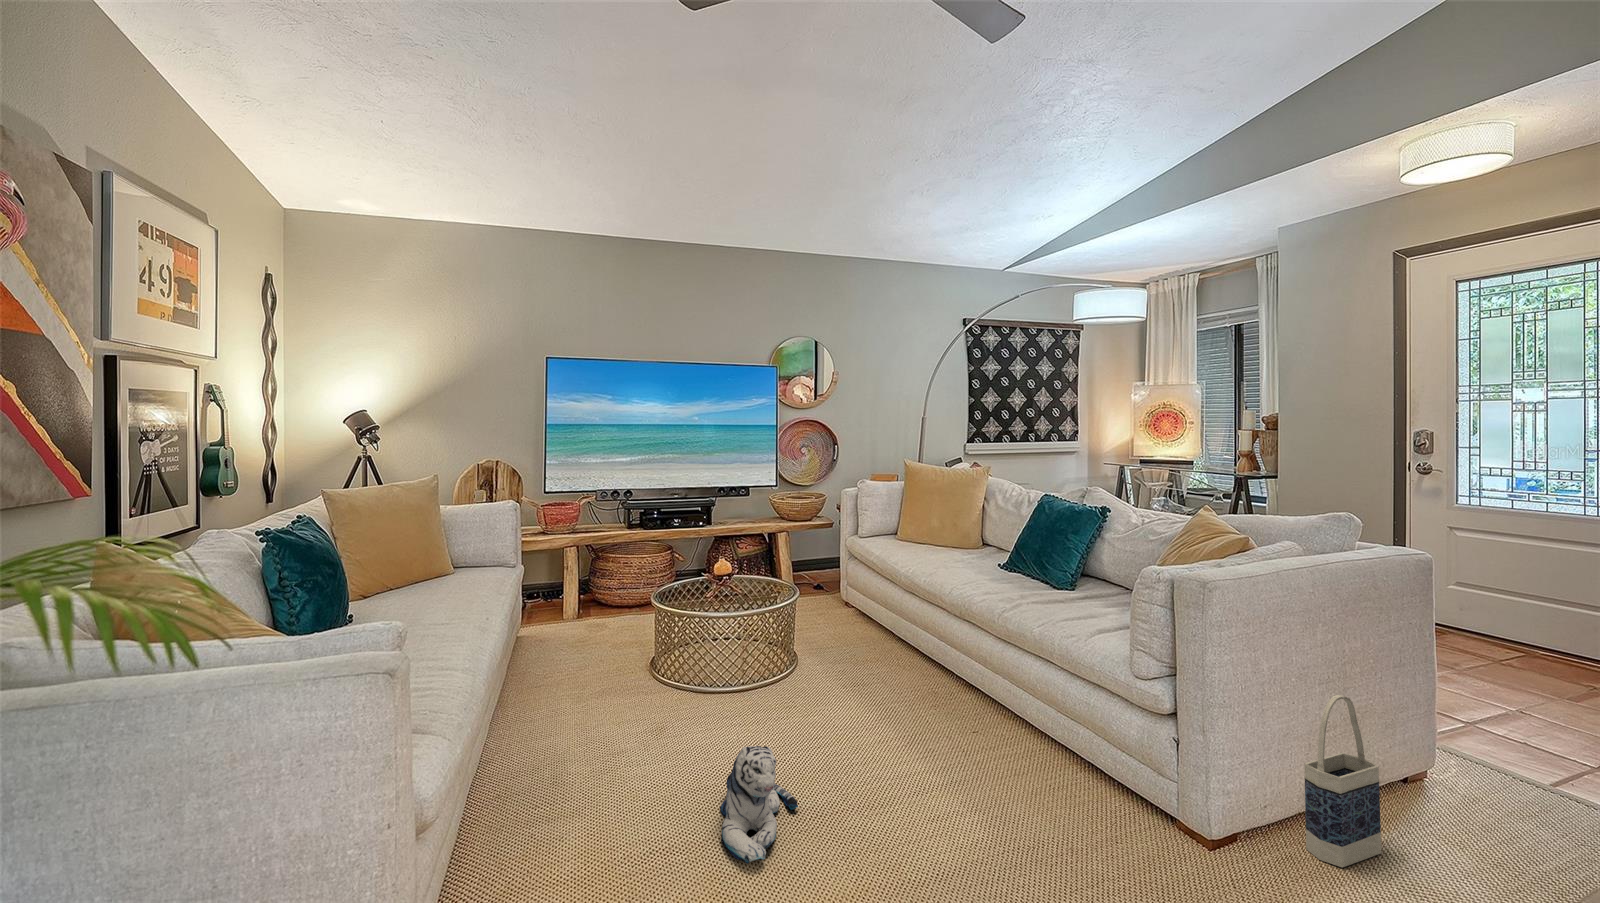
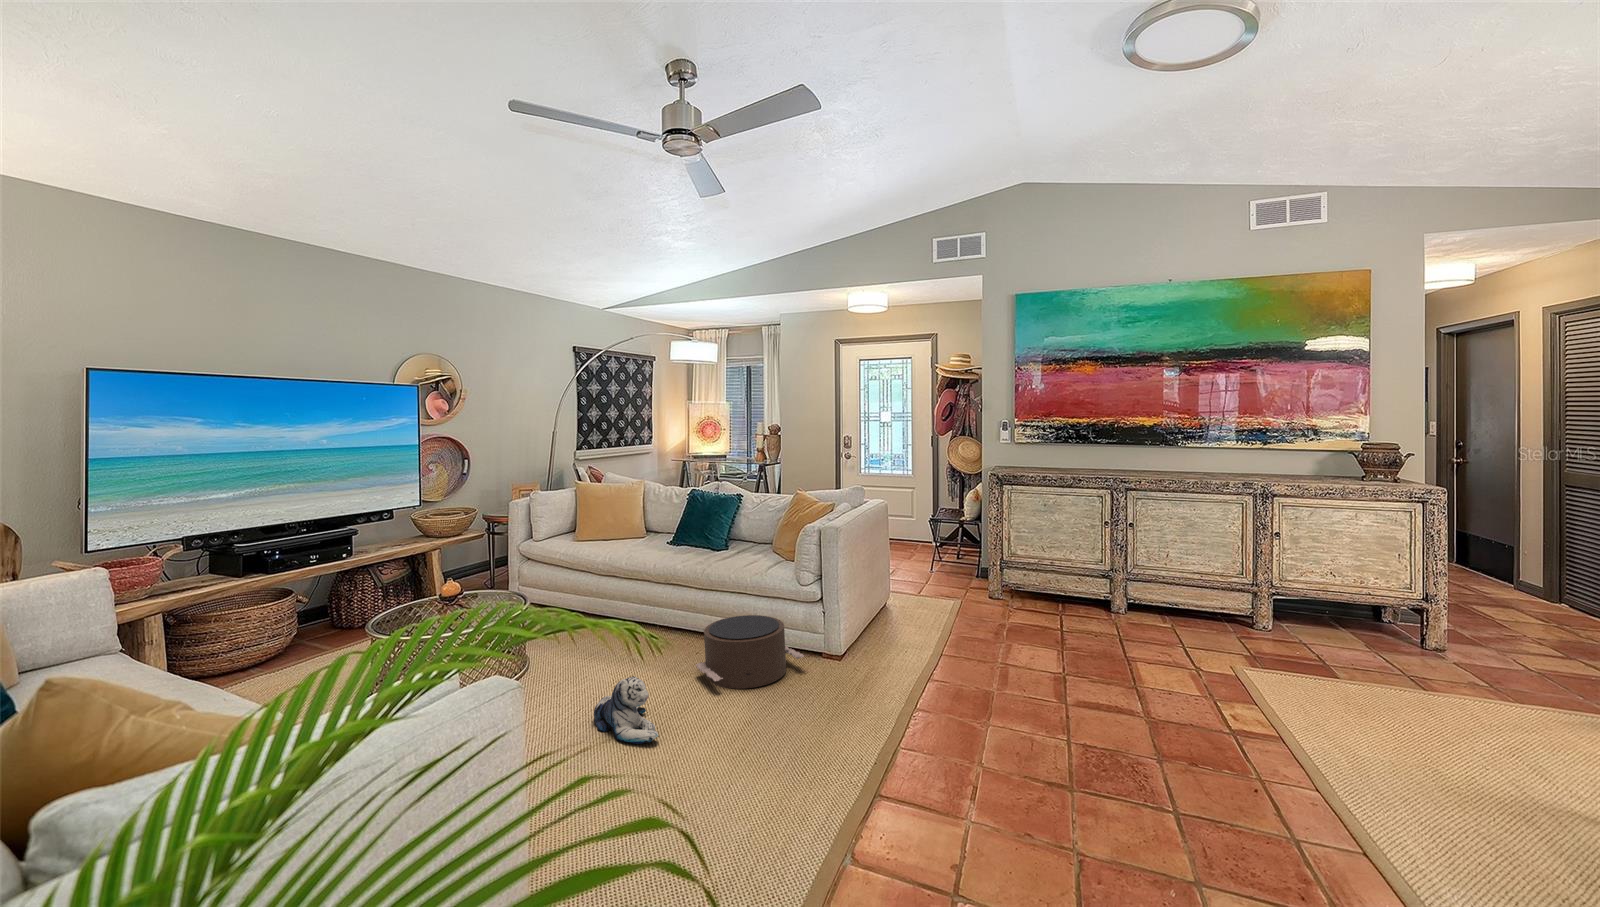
bag: present [1304,695,1381,868] -> none [866,575,891,650]
pouf: none [917,698,1115,843] -> present [696,615,804,689]

